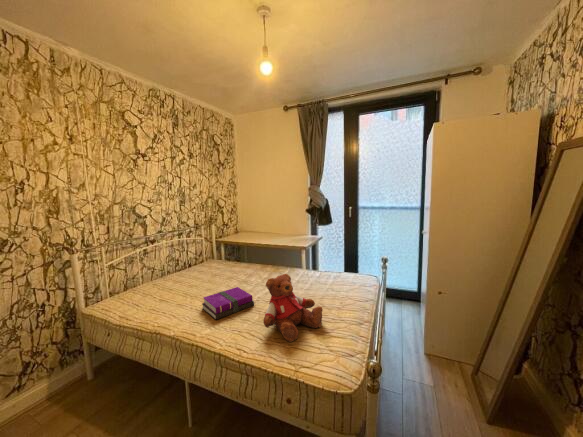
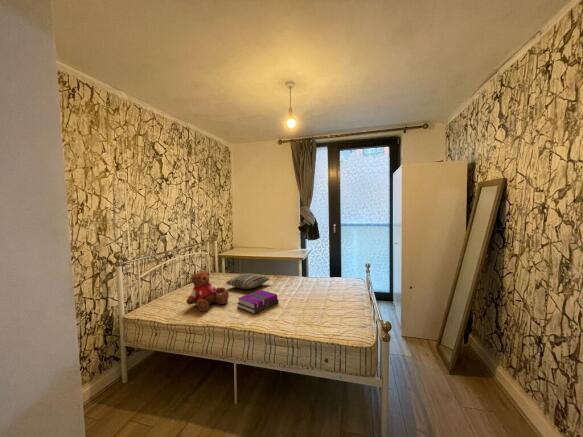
pillow: none [207,264,259,283] -> present [226,273,270,289]
teddy bear: present [263,274,323,342] -> present [186,271,229,312]

